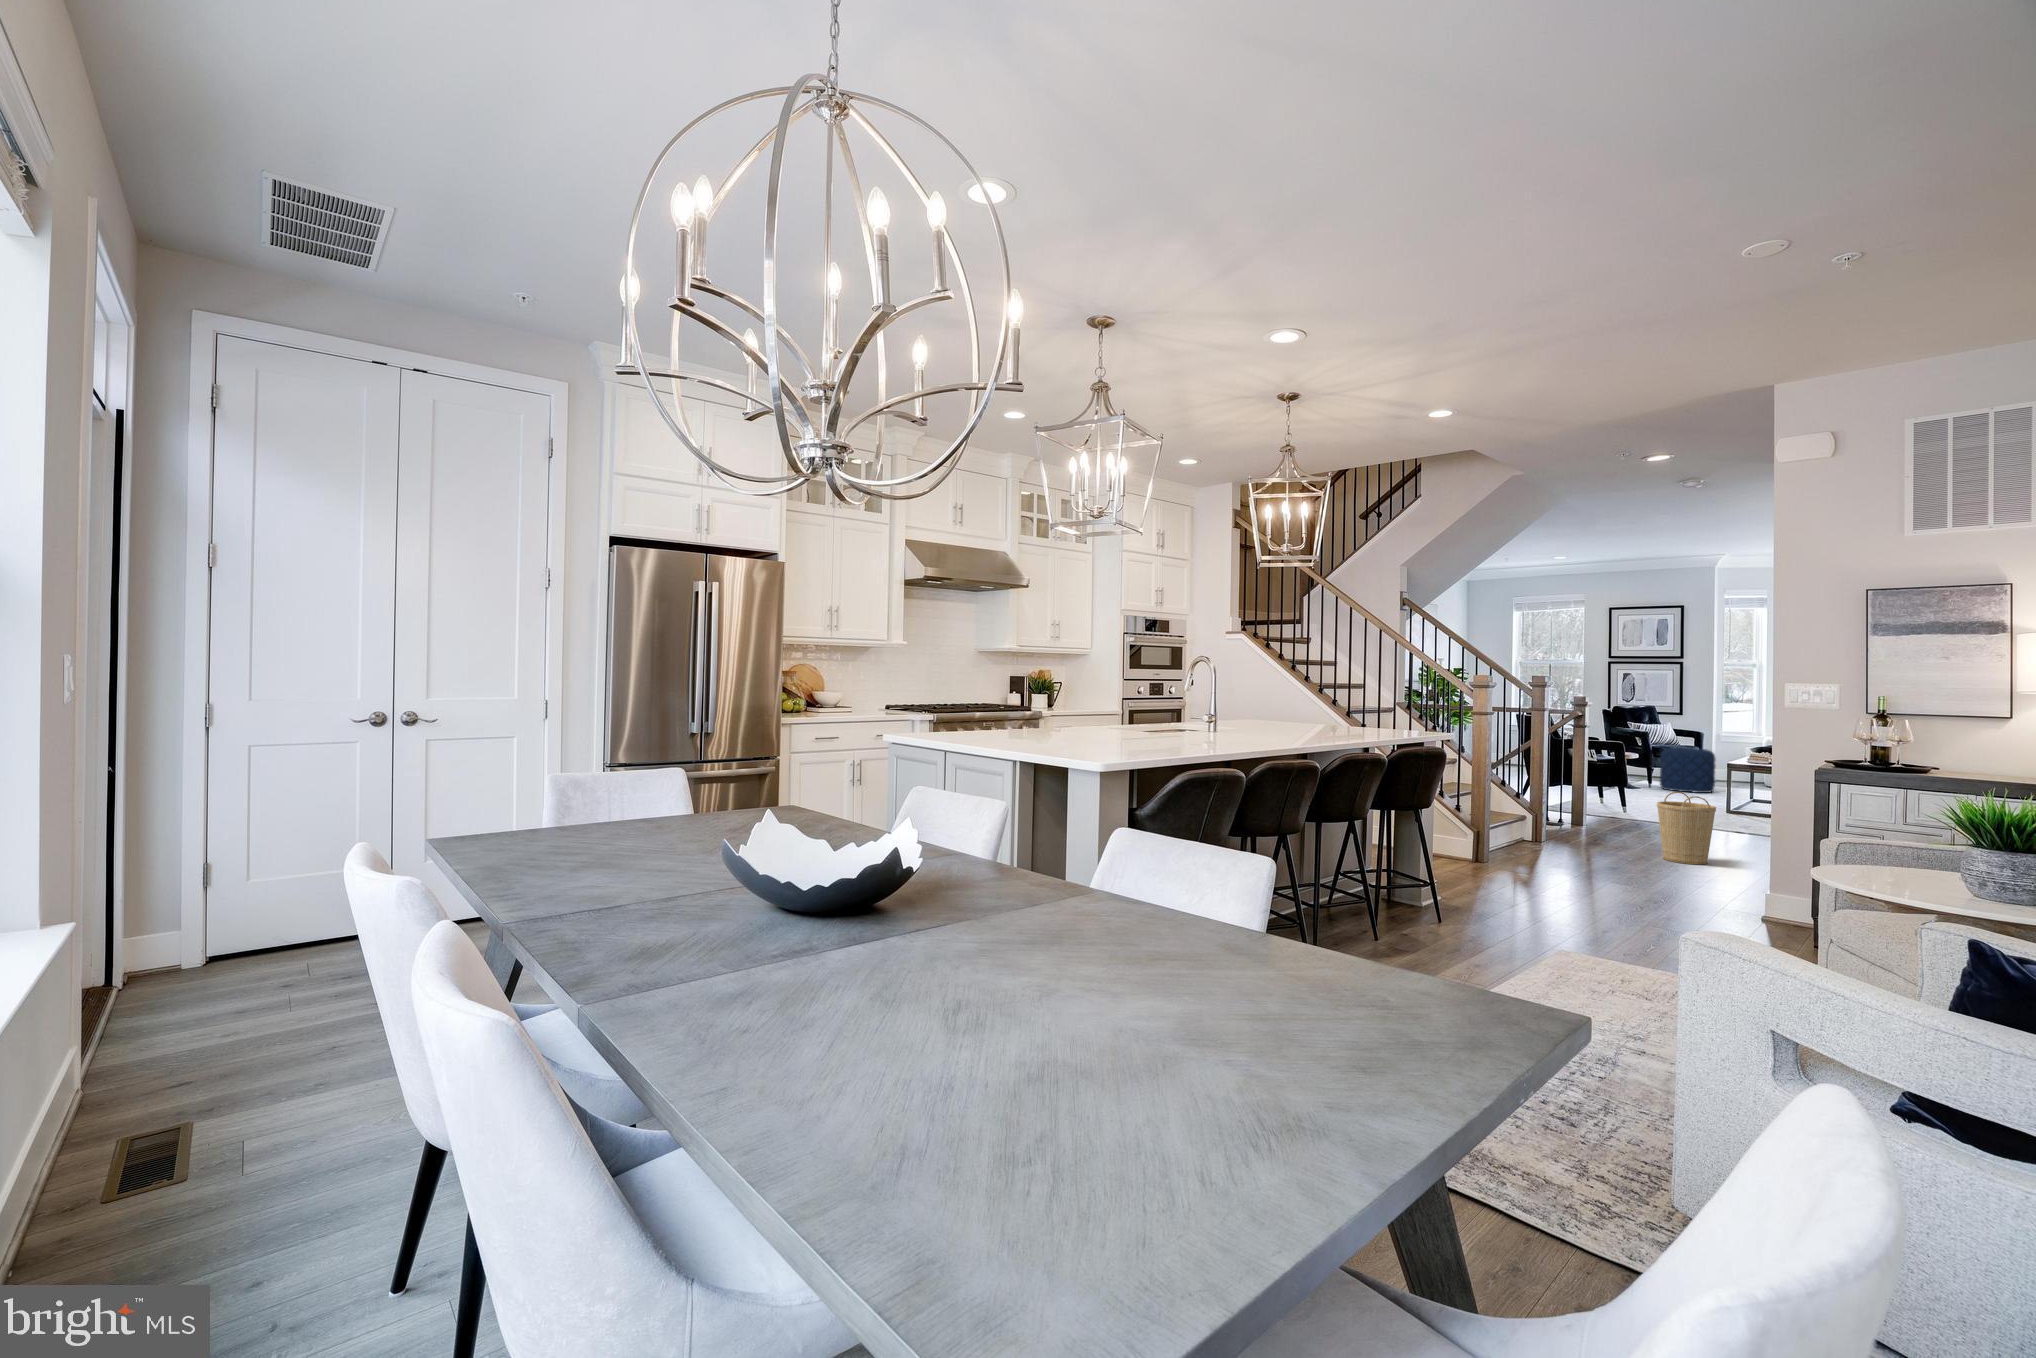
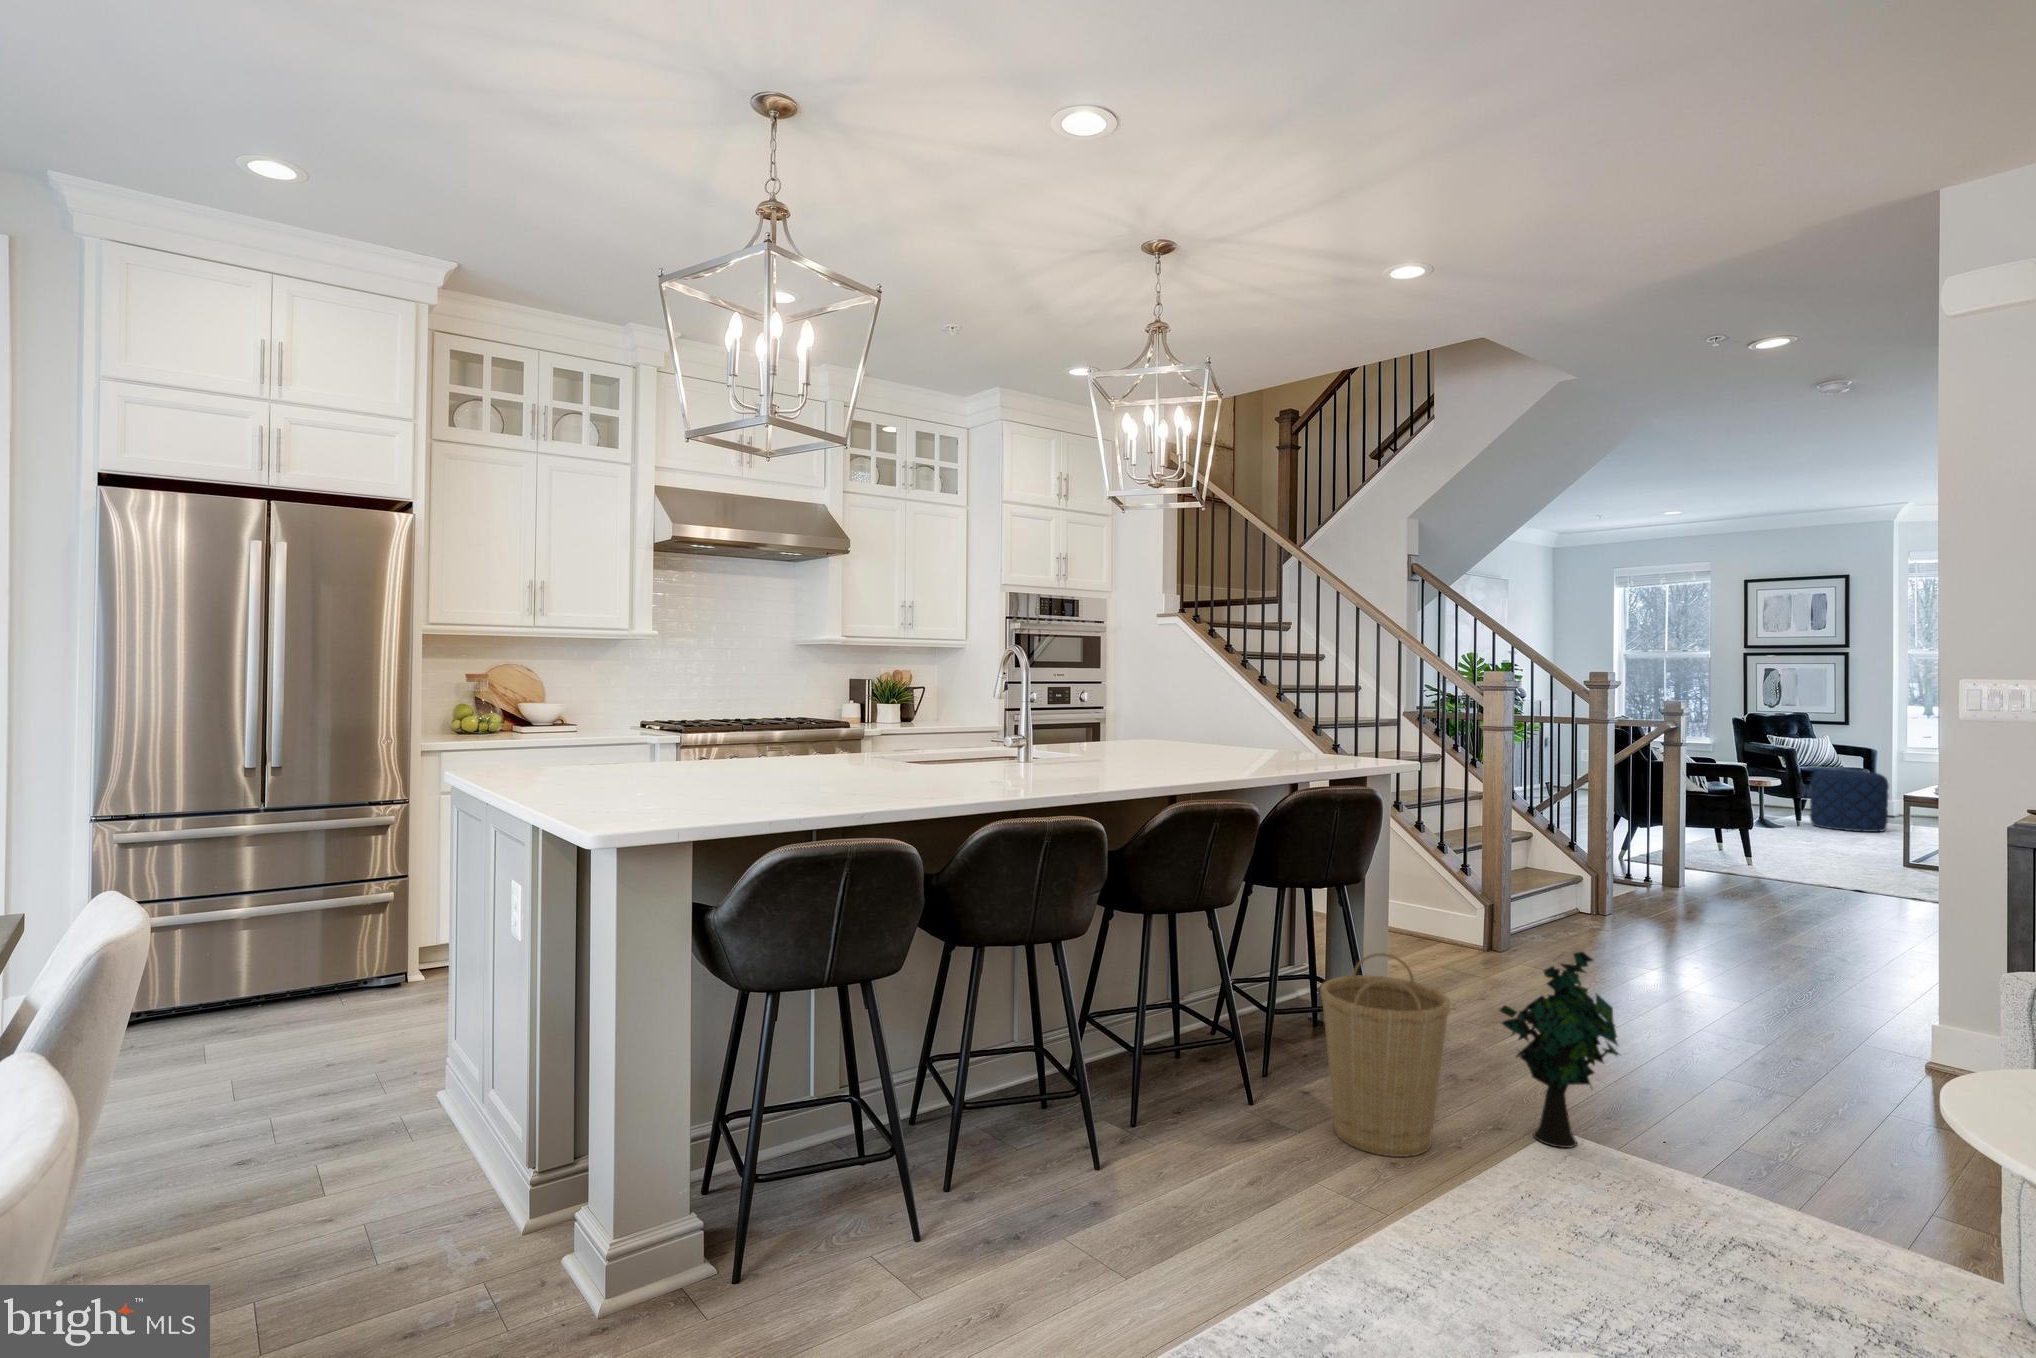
basket: present [1657,792,1716,864] -> present [1321,953,1450,1157]
decorative plant: none [1539,837,1614,951] -> present [1499,952,1619,1148]

